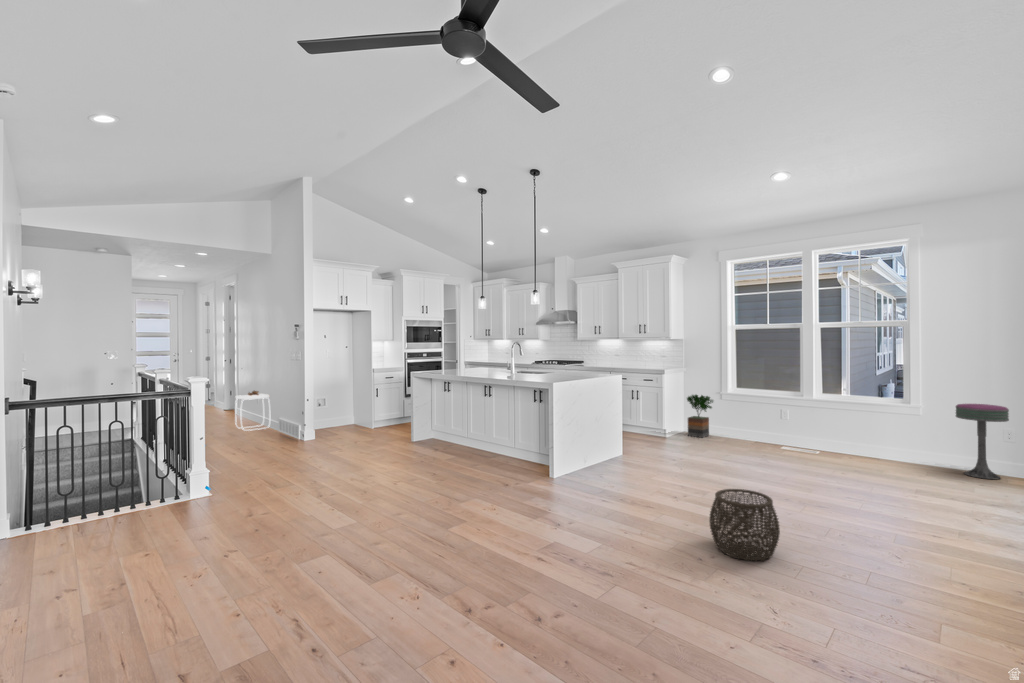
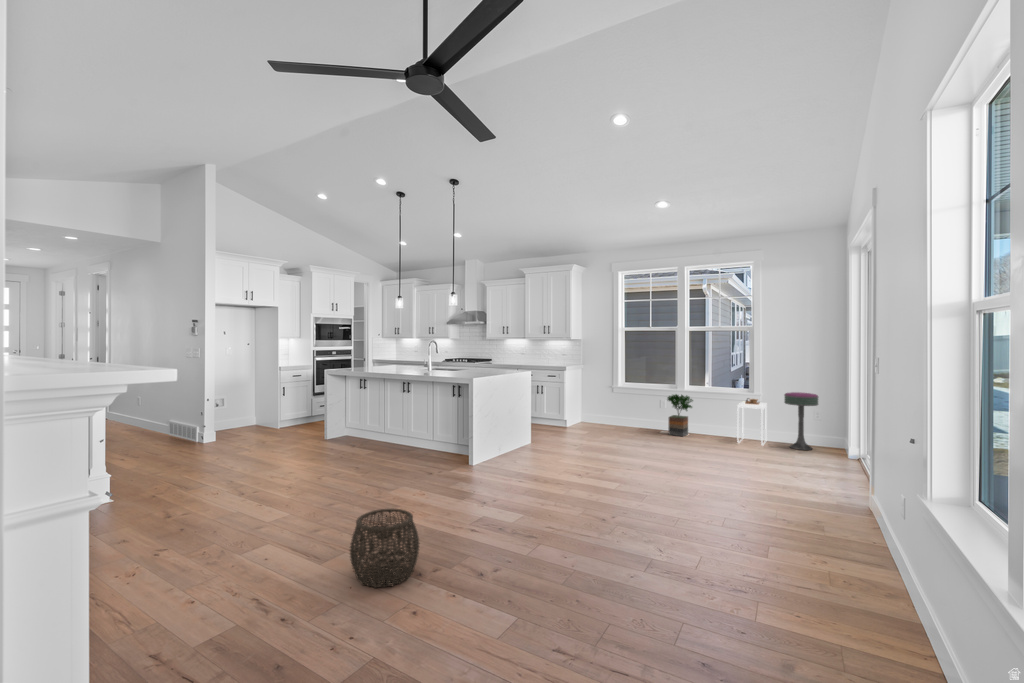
side table: present [235,391,270,431] -> present [737,399,767,445]
potted tree: present [687,395,713,438] -> present [668,394,693,436]
woven basket: present [709,489,780,561] -> present [350,509,419,587]

